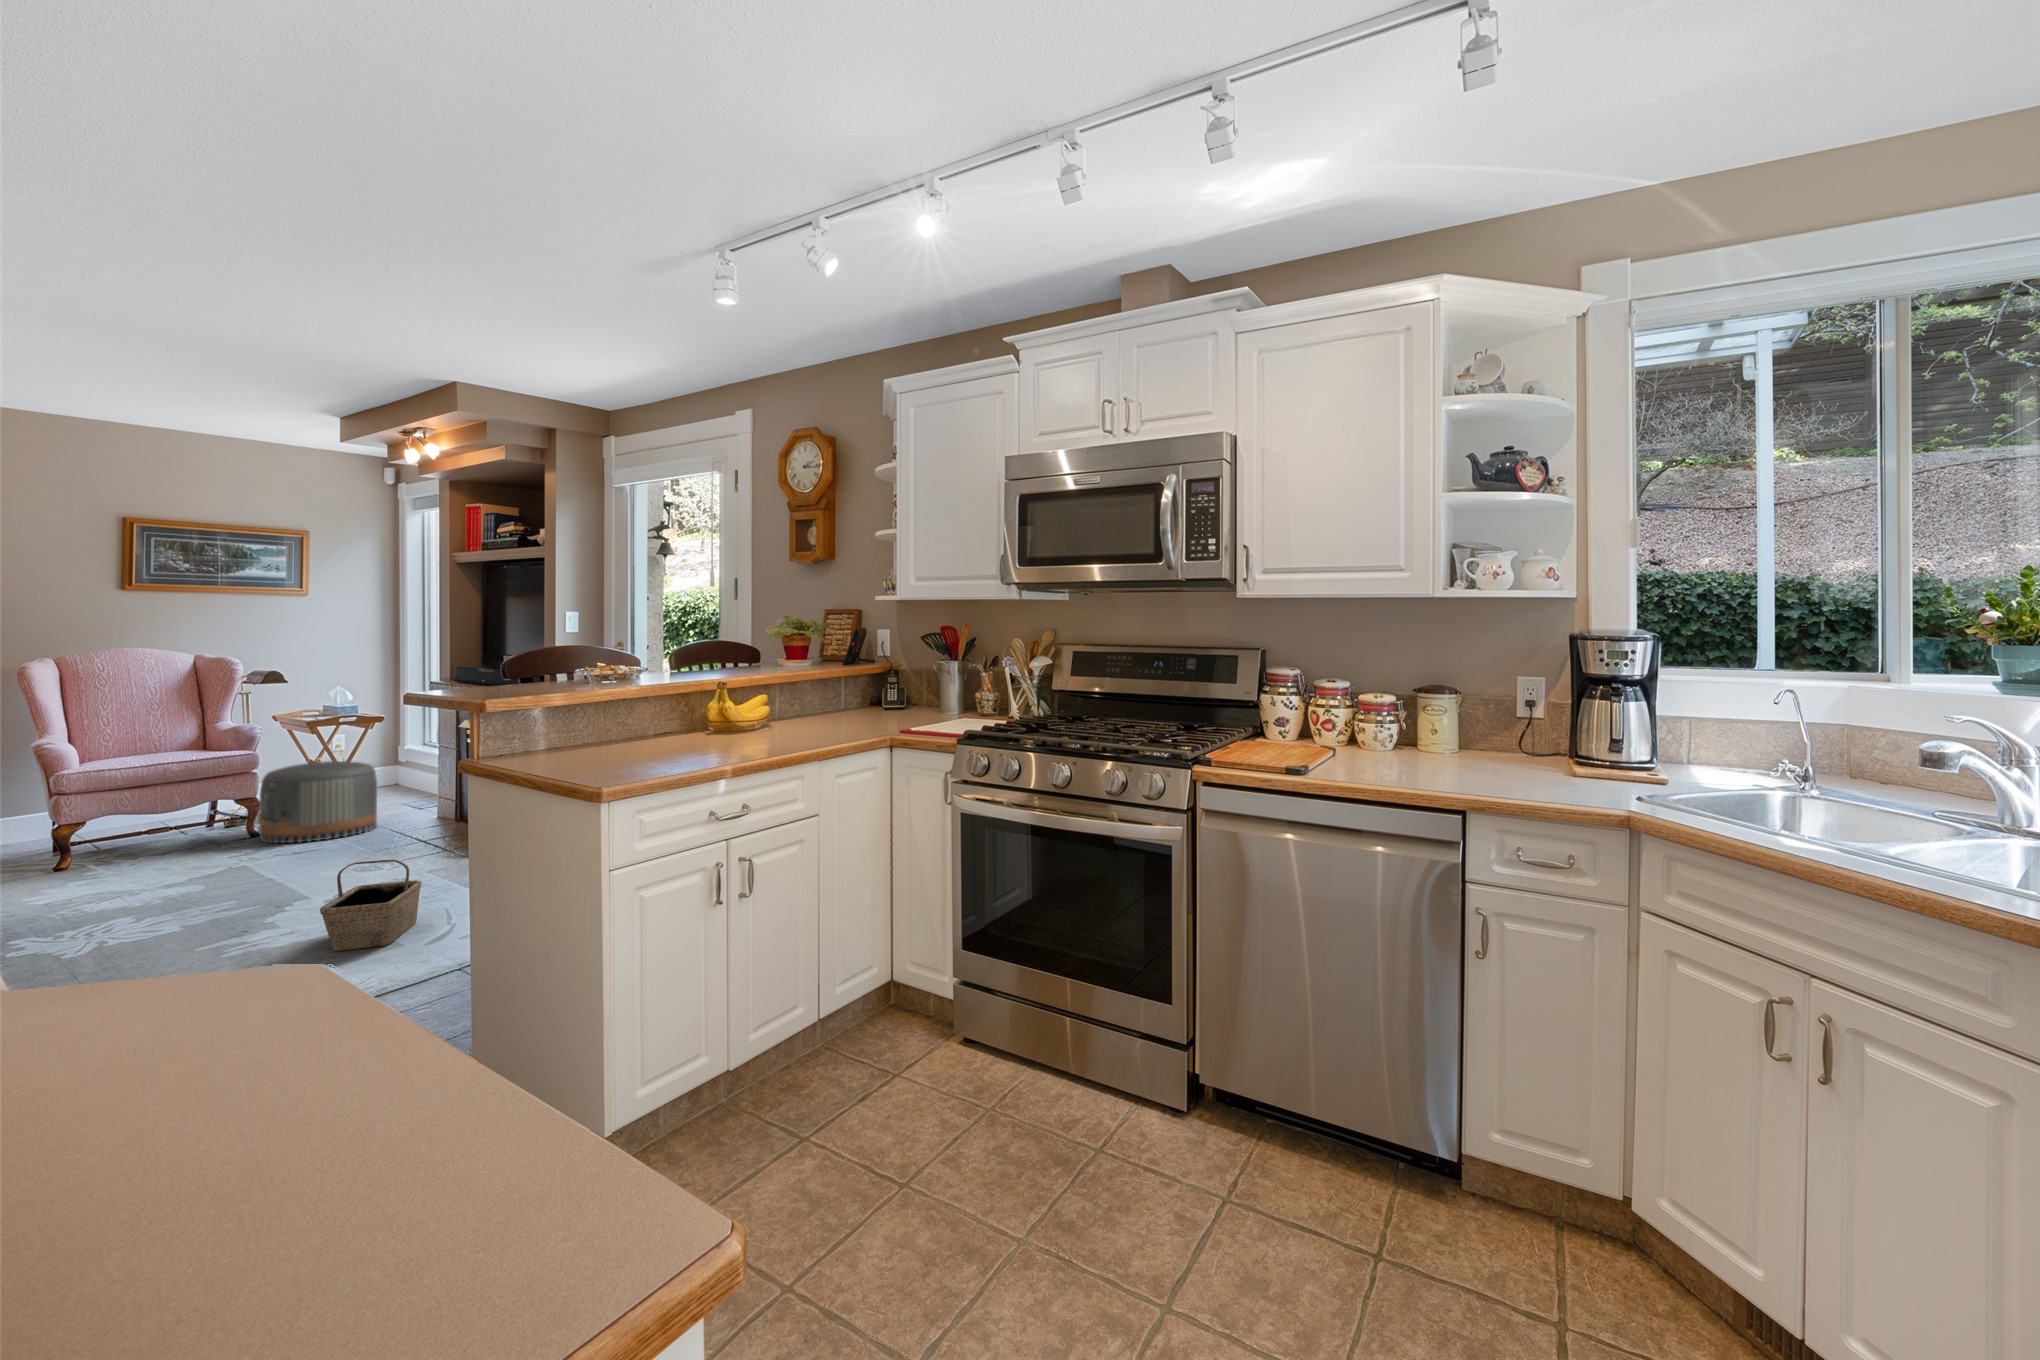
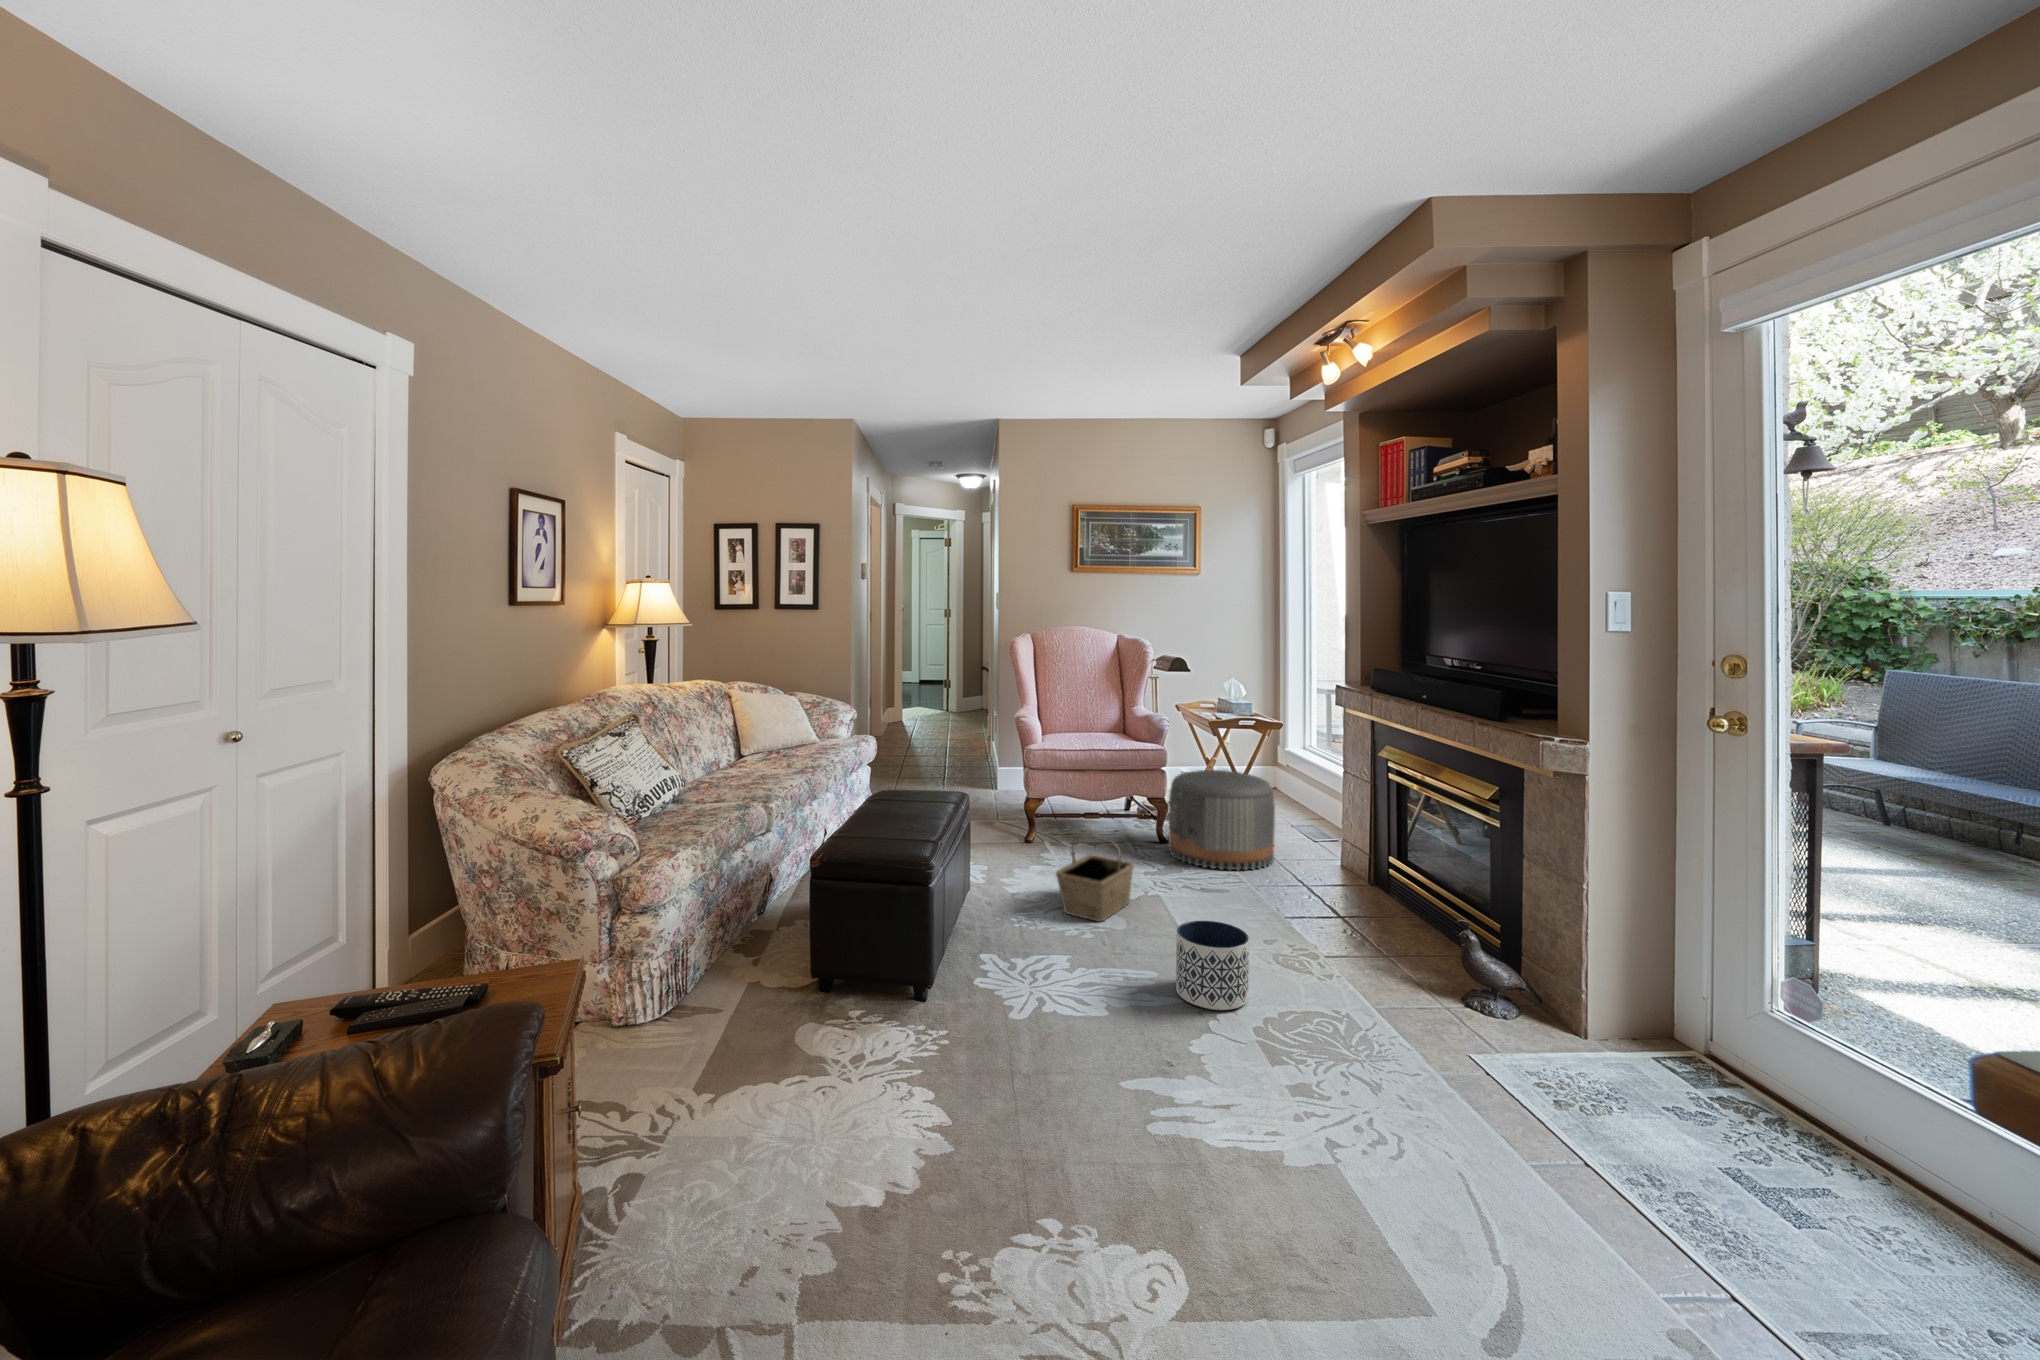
planter: none [250,849,321,909] -> present [1176,921,1249,1010]
basket: present [320,860,421,951] -> present [1056,835,1134,922]

